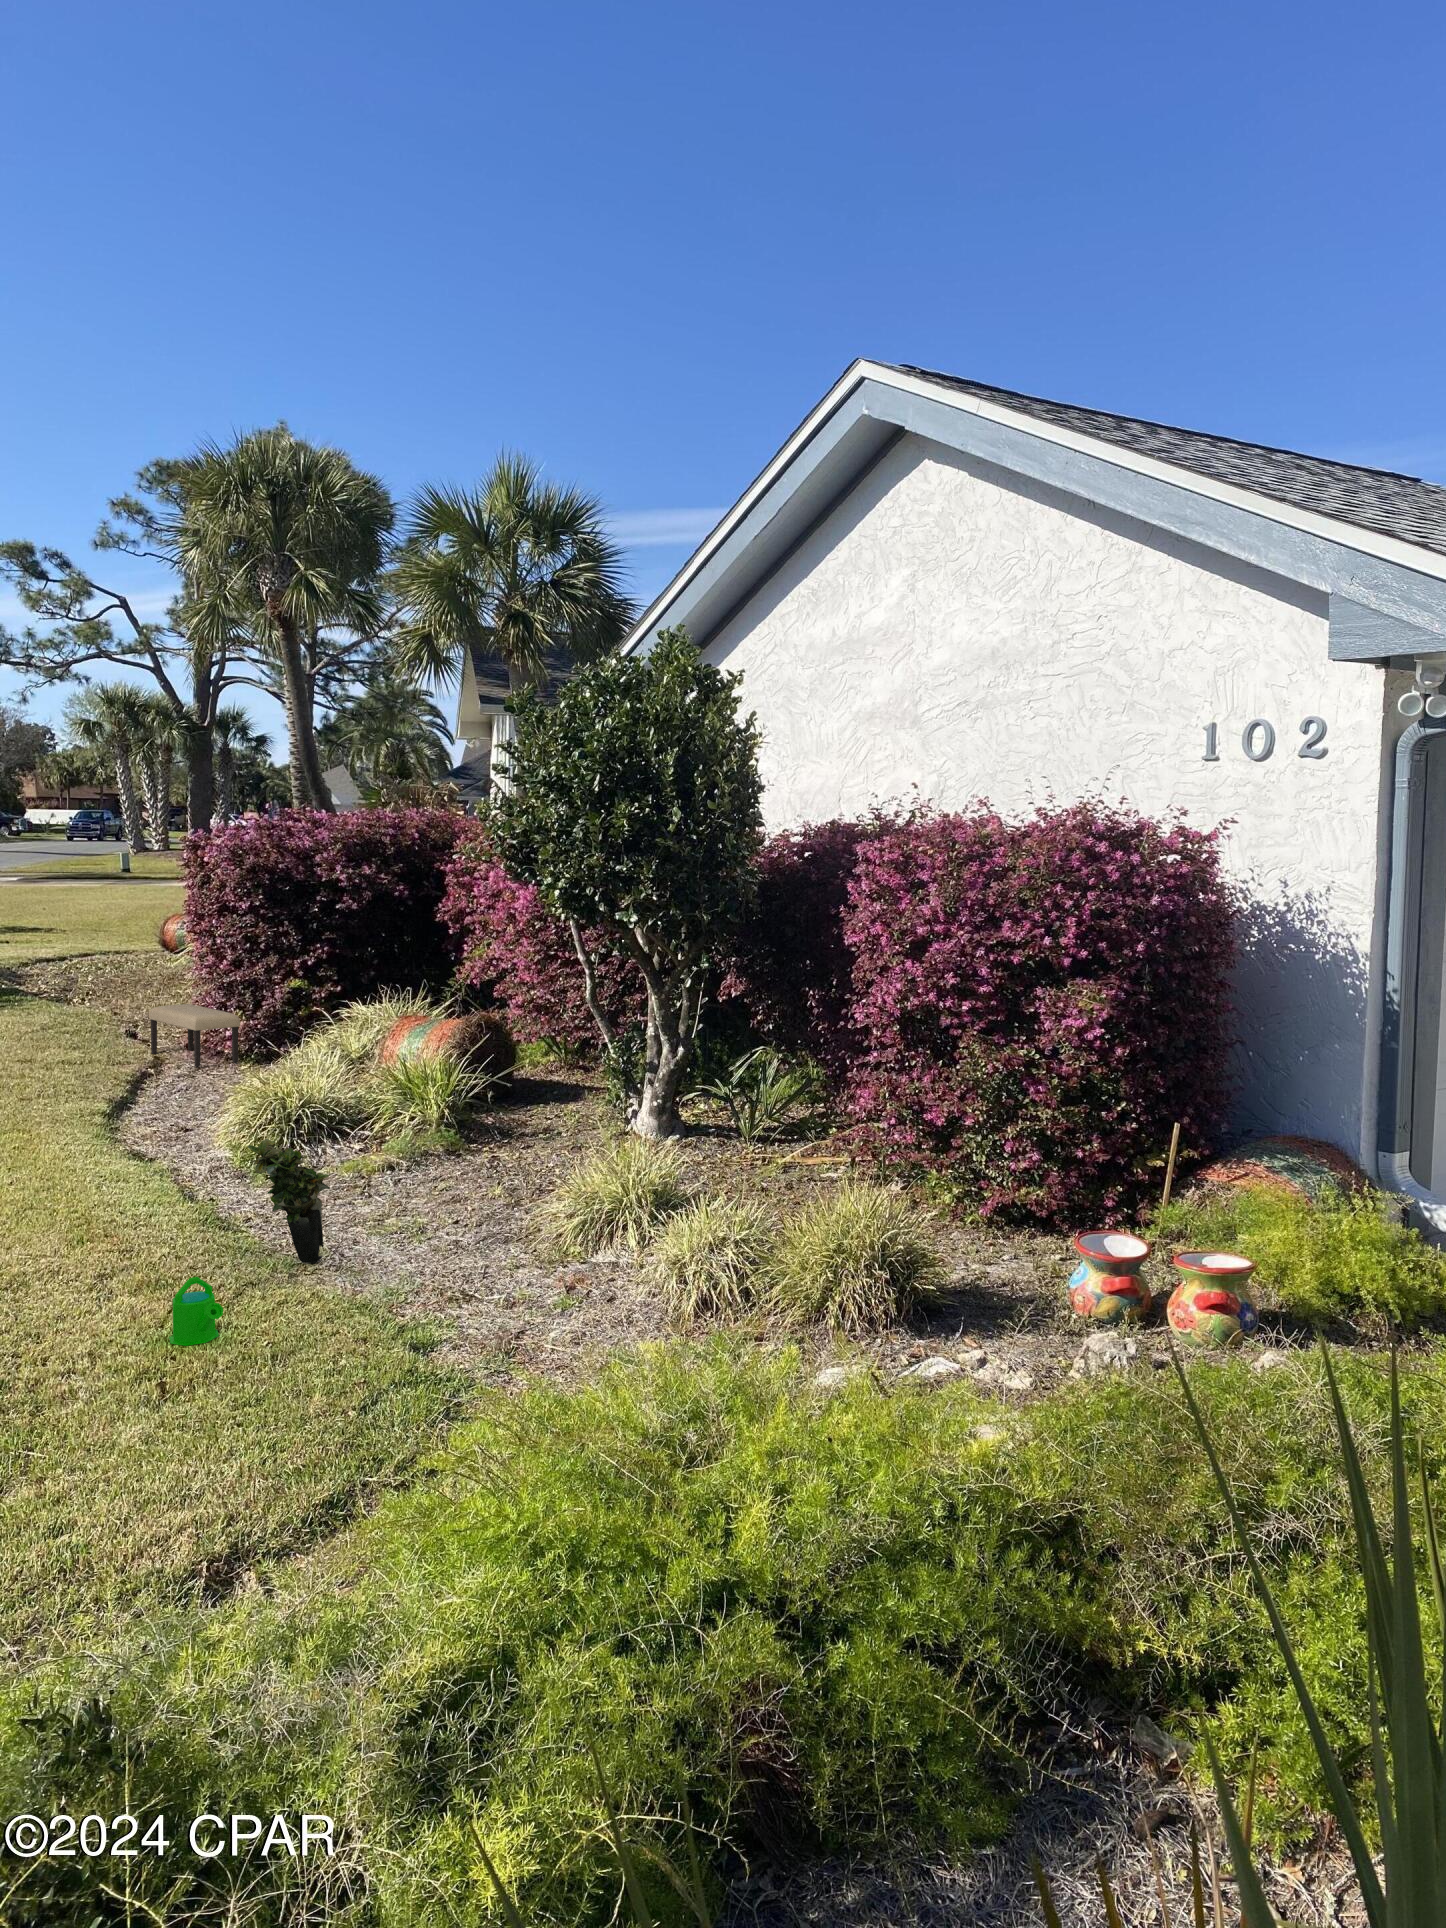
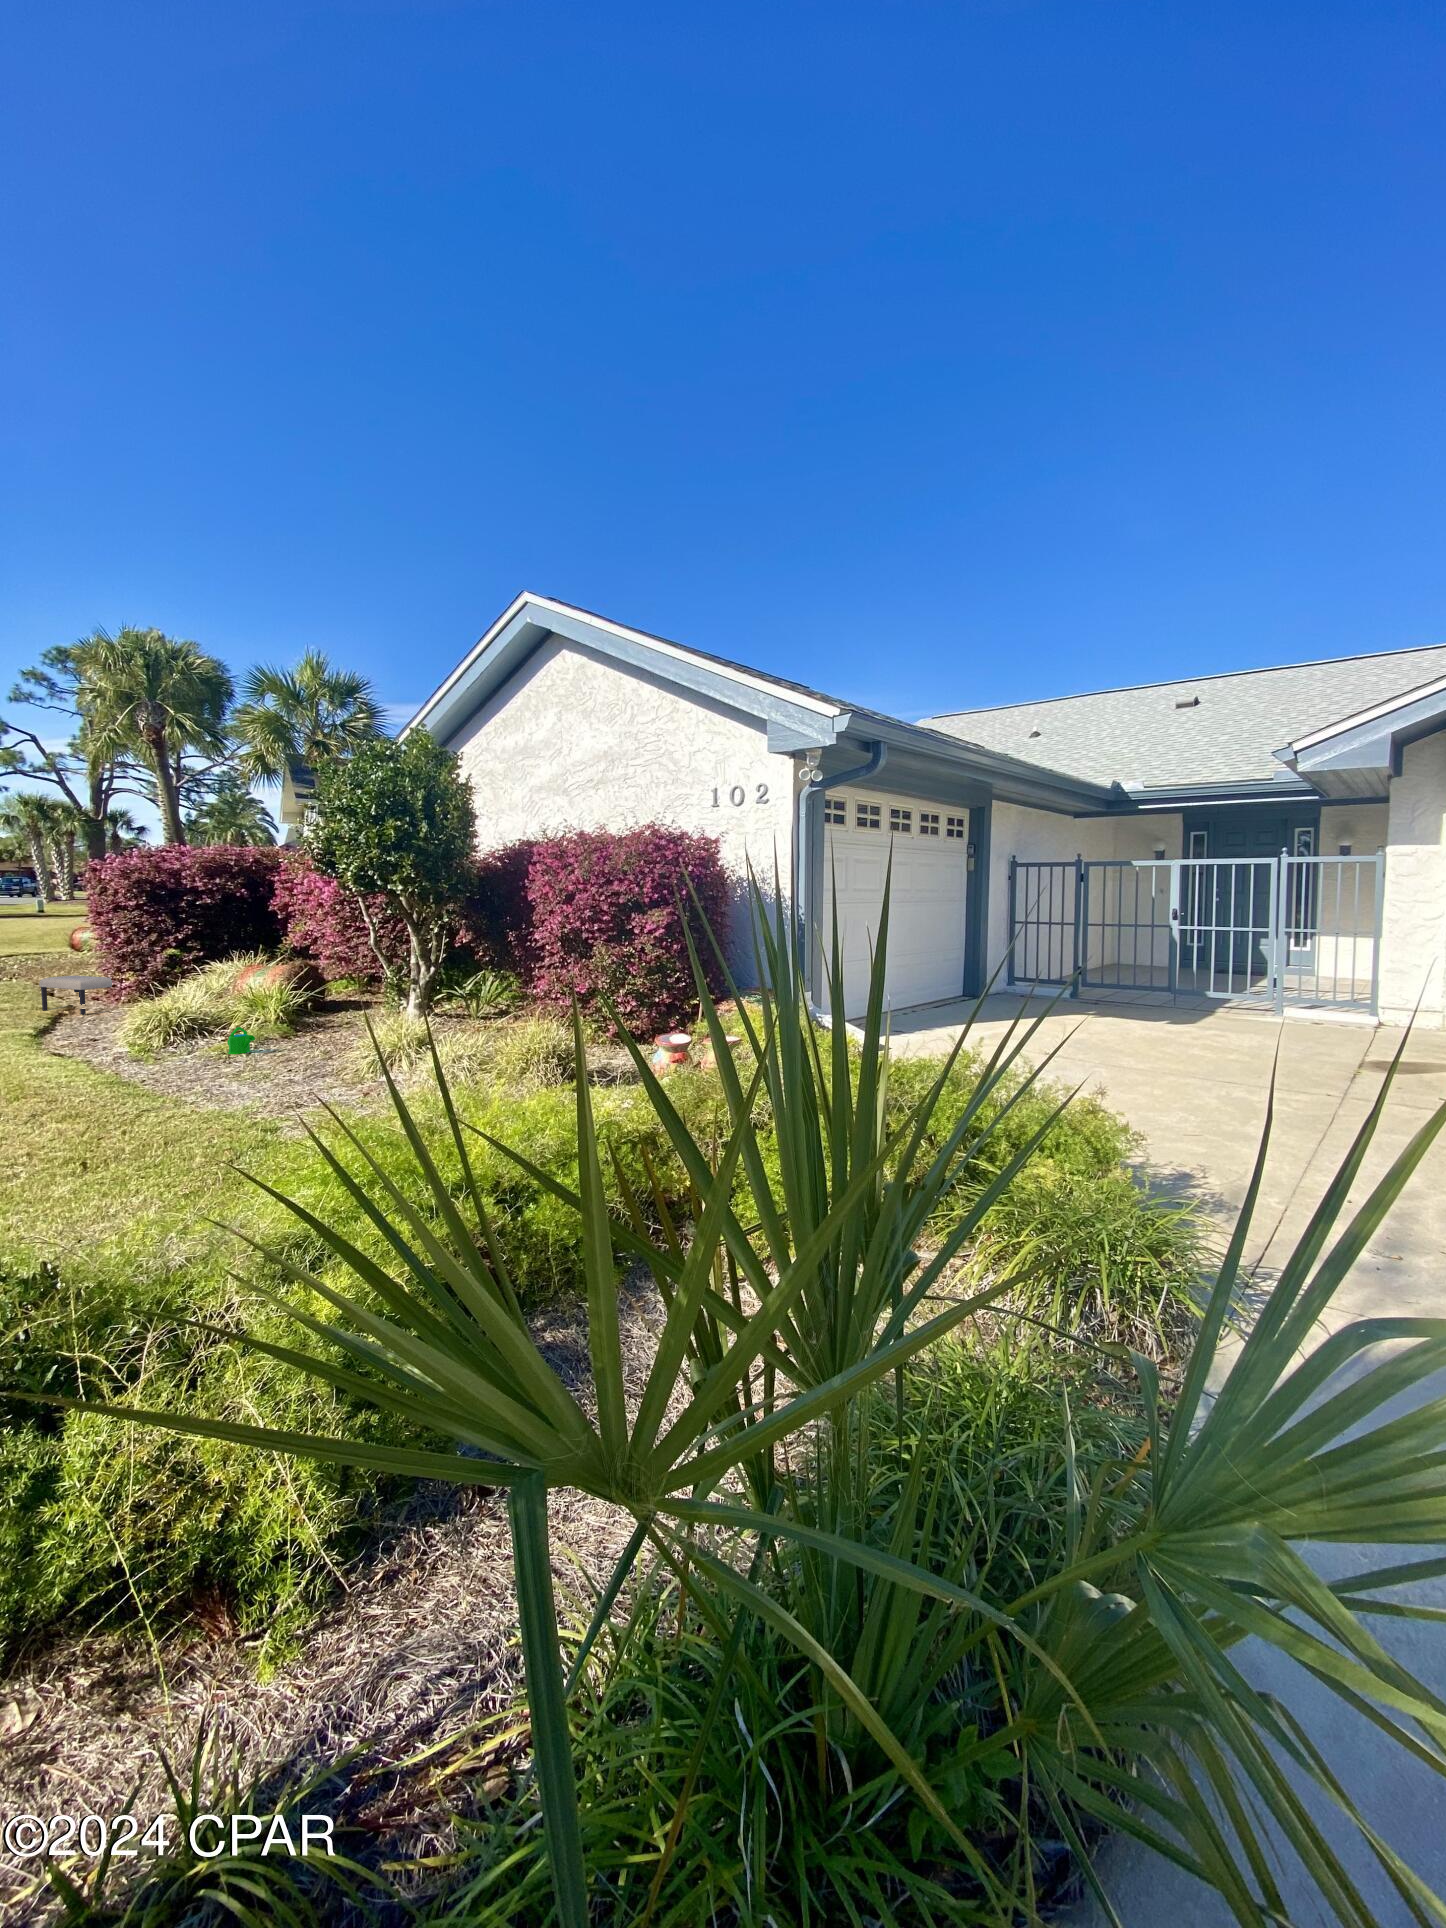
potted plant: present [247,1136,330,1263] -> none [121,1020,189,1100]
watering can: present [169,1276,223,1346] -> present [227,1027,255,1054]

